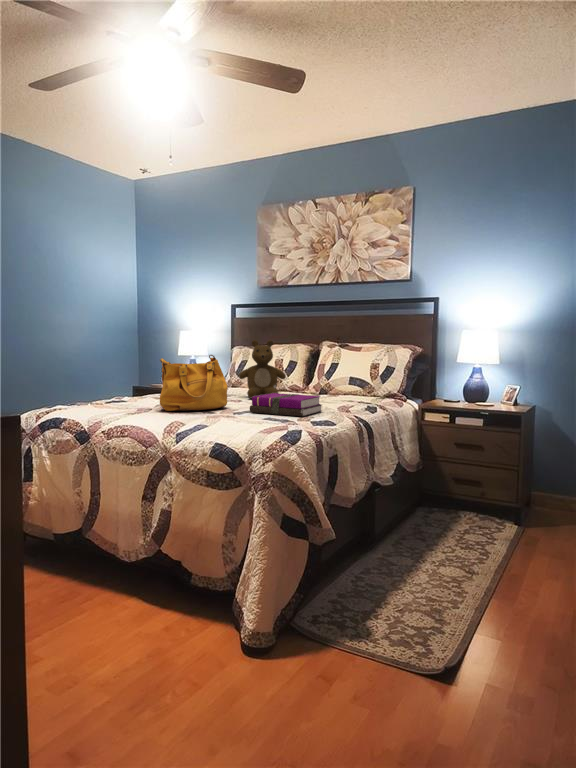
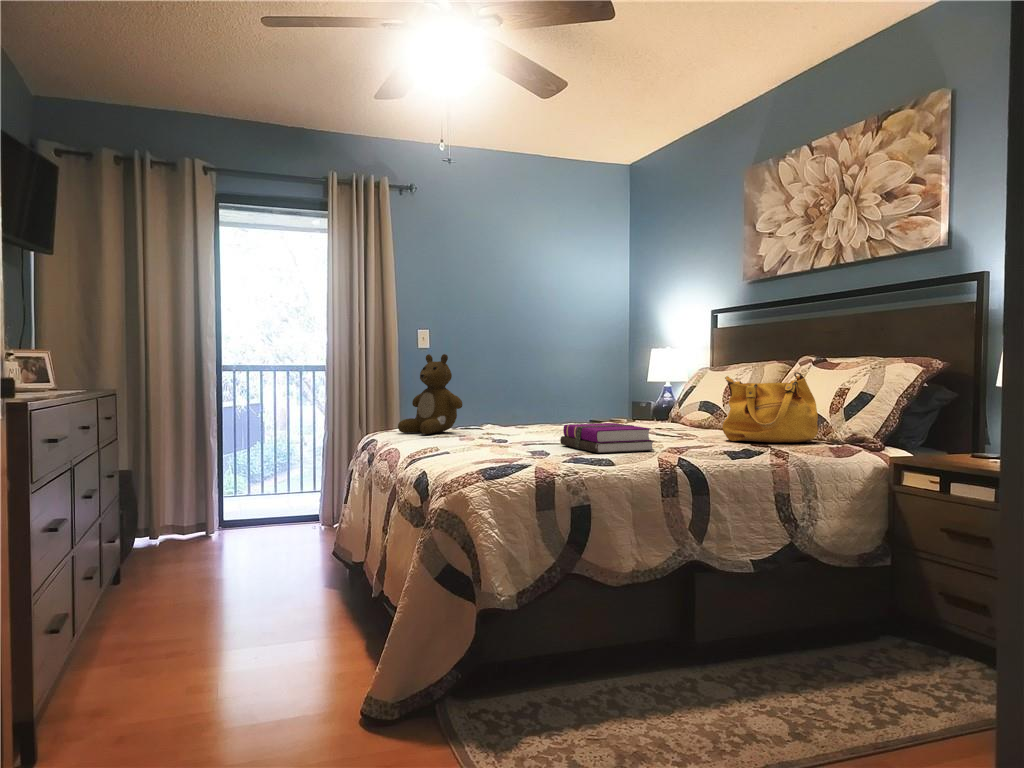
teddy bear: present [239,340,286,398] -> present [398,354,462,434]
handbag: present [160,355,228,411] -> present [723,372,818,443]

